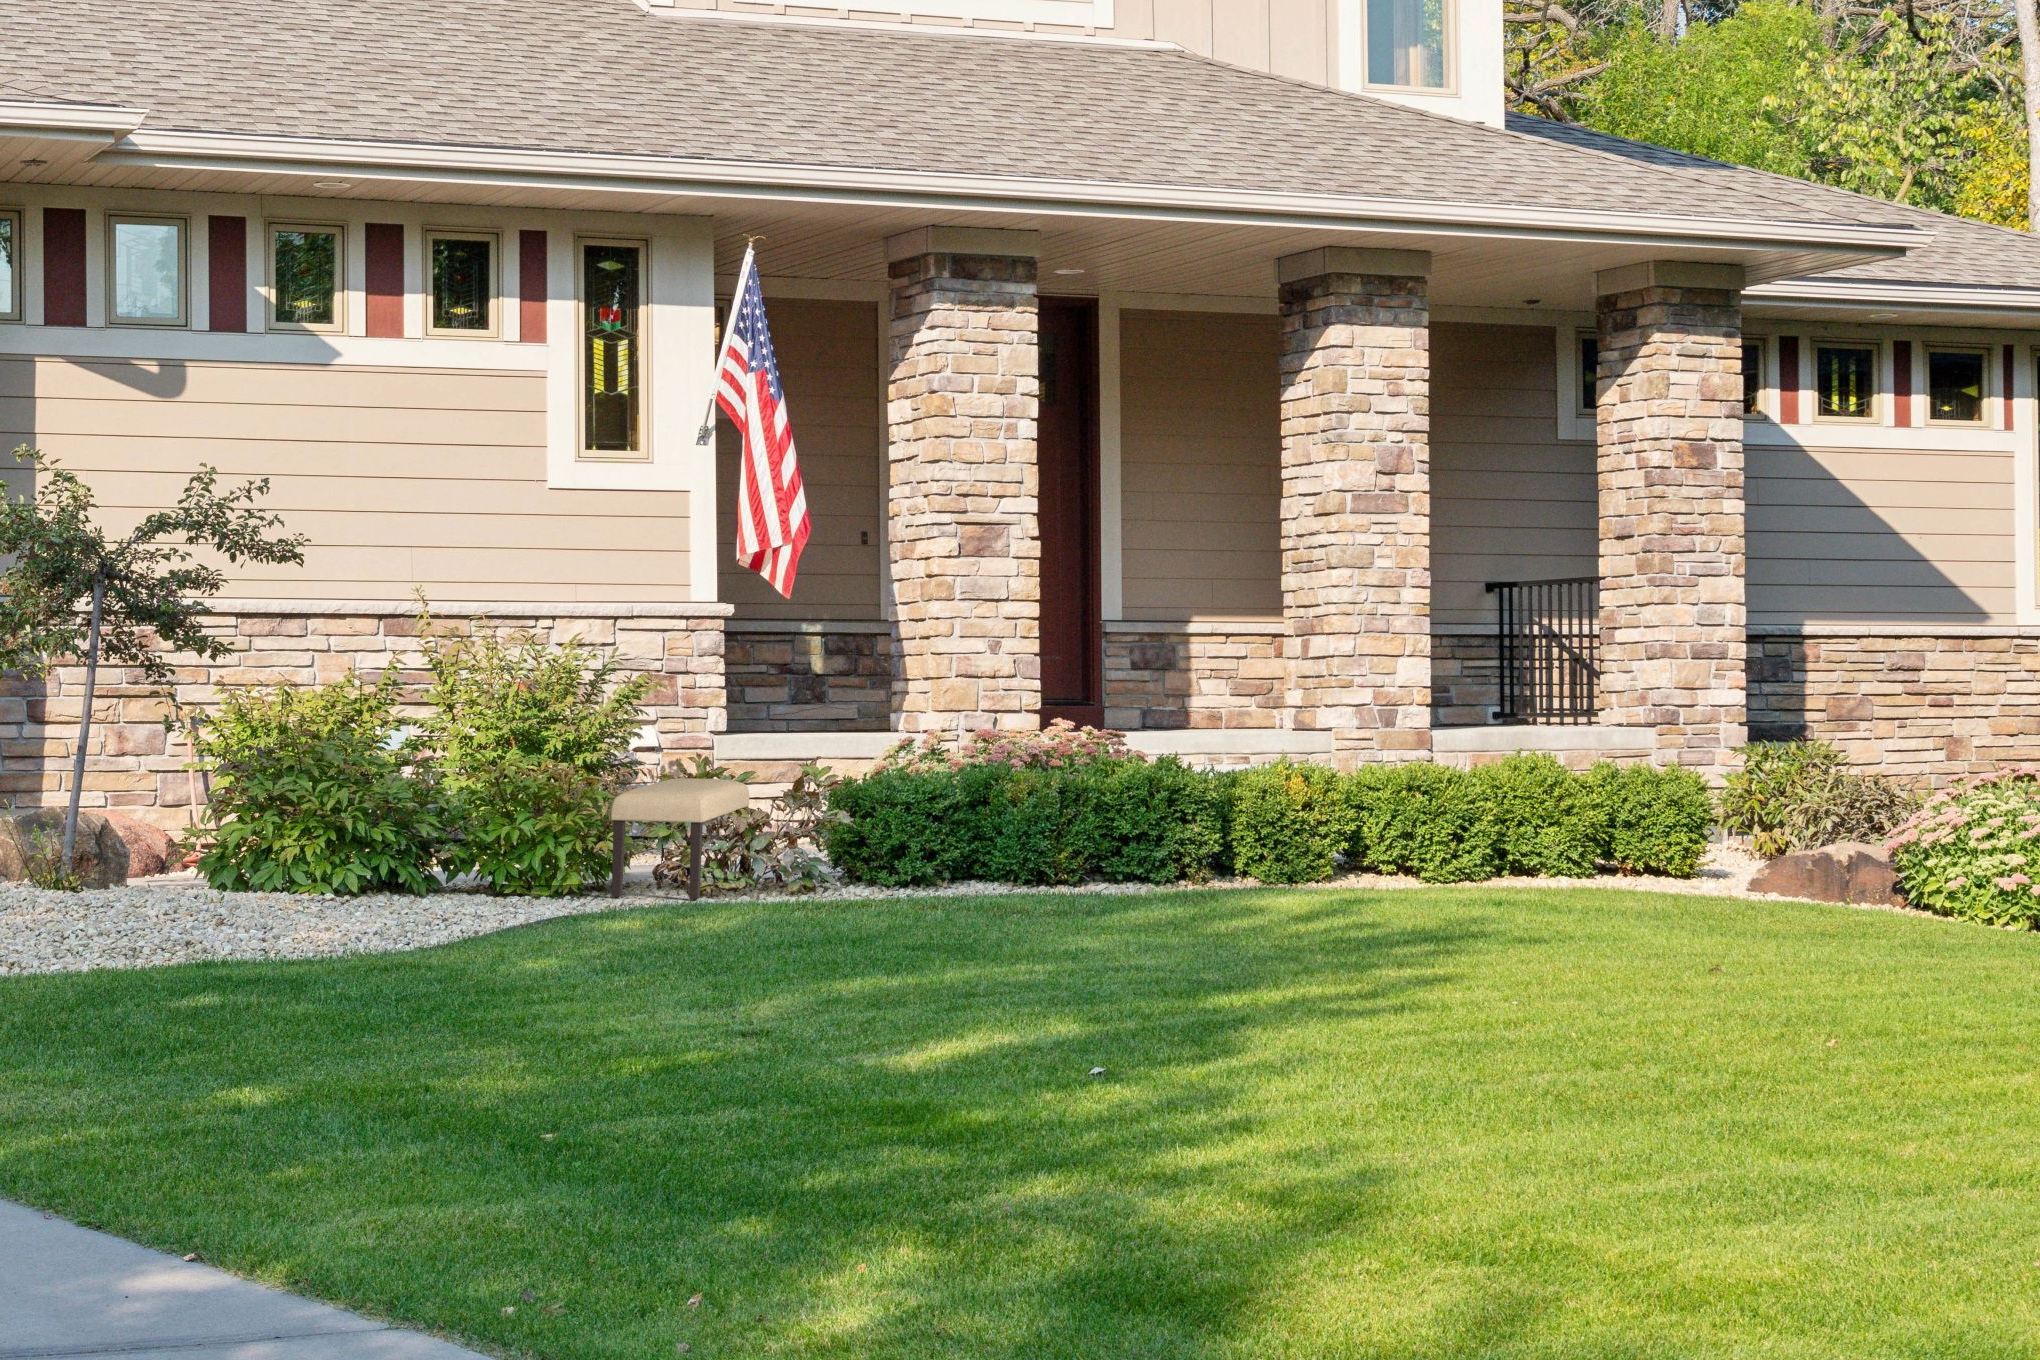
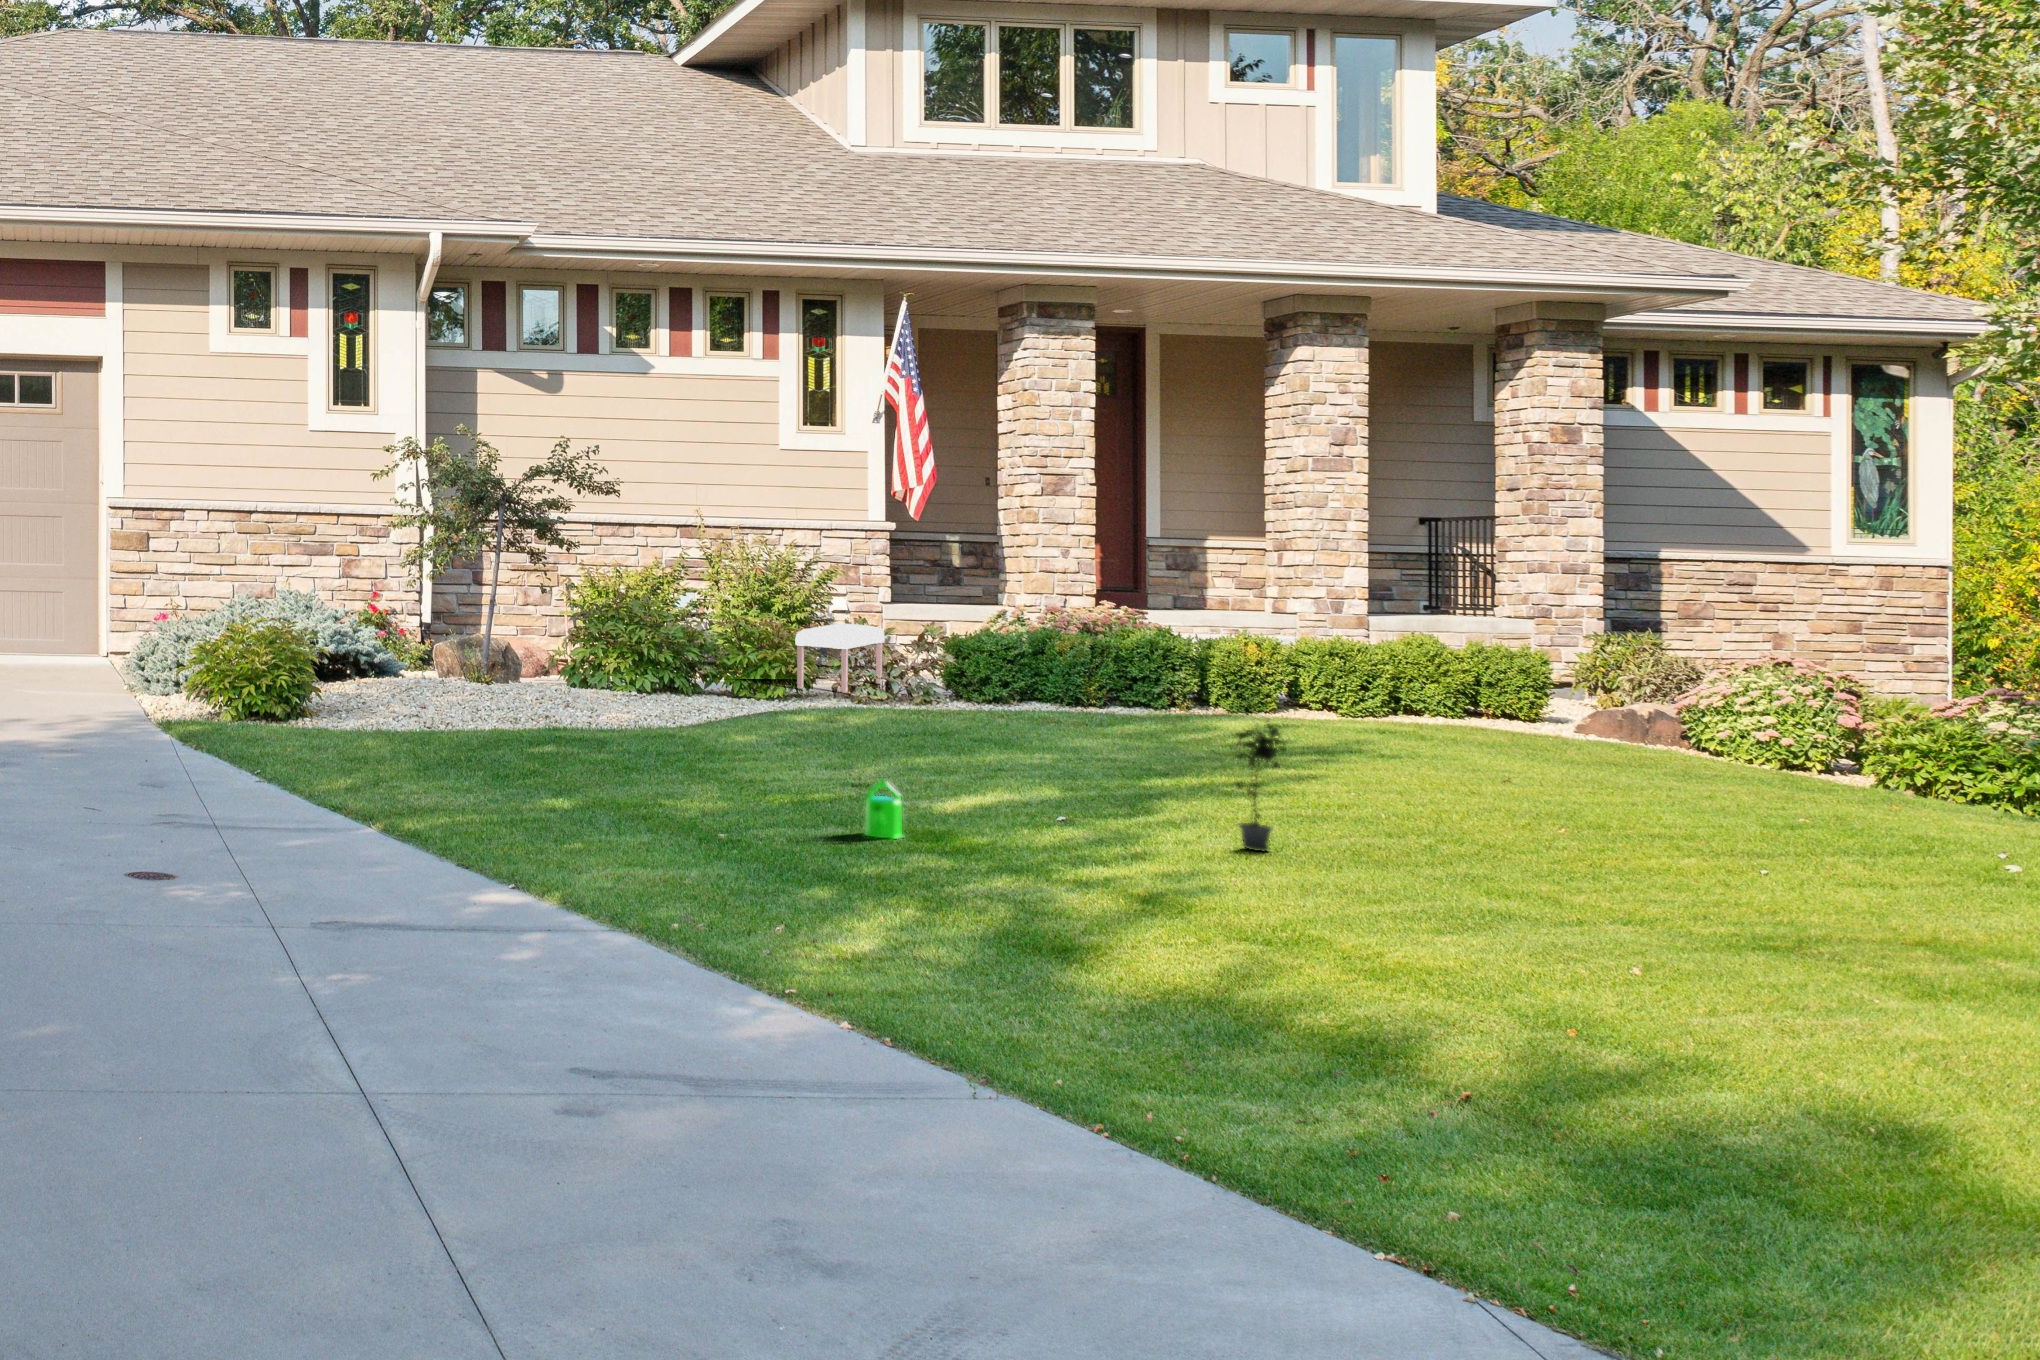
potted plant: none [1607,914,1727,1172] -> present [1233,721,1287,852]
watering can: none [960,1099,1050,1224] -> present [865,781,903,839]

